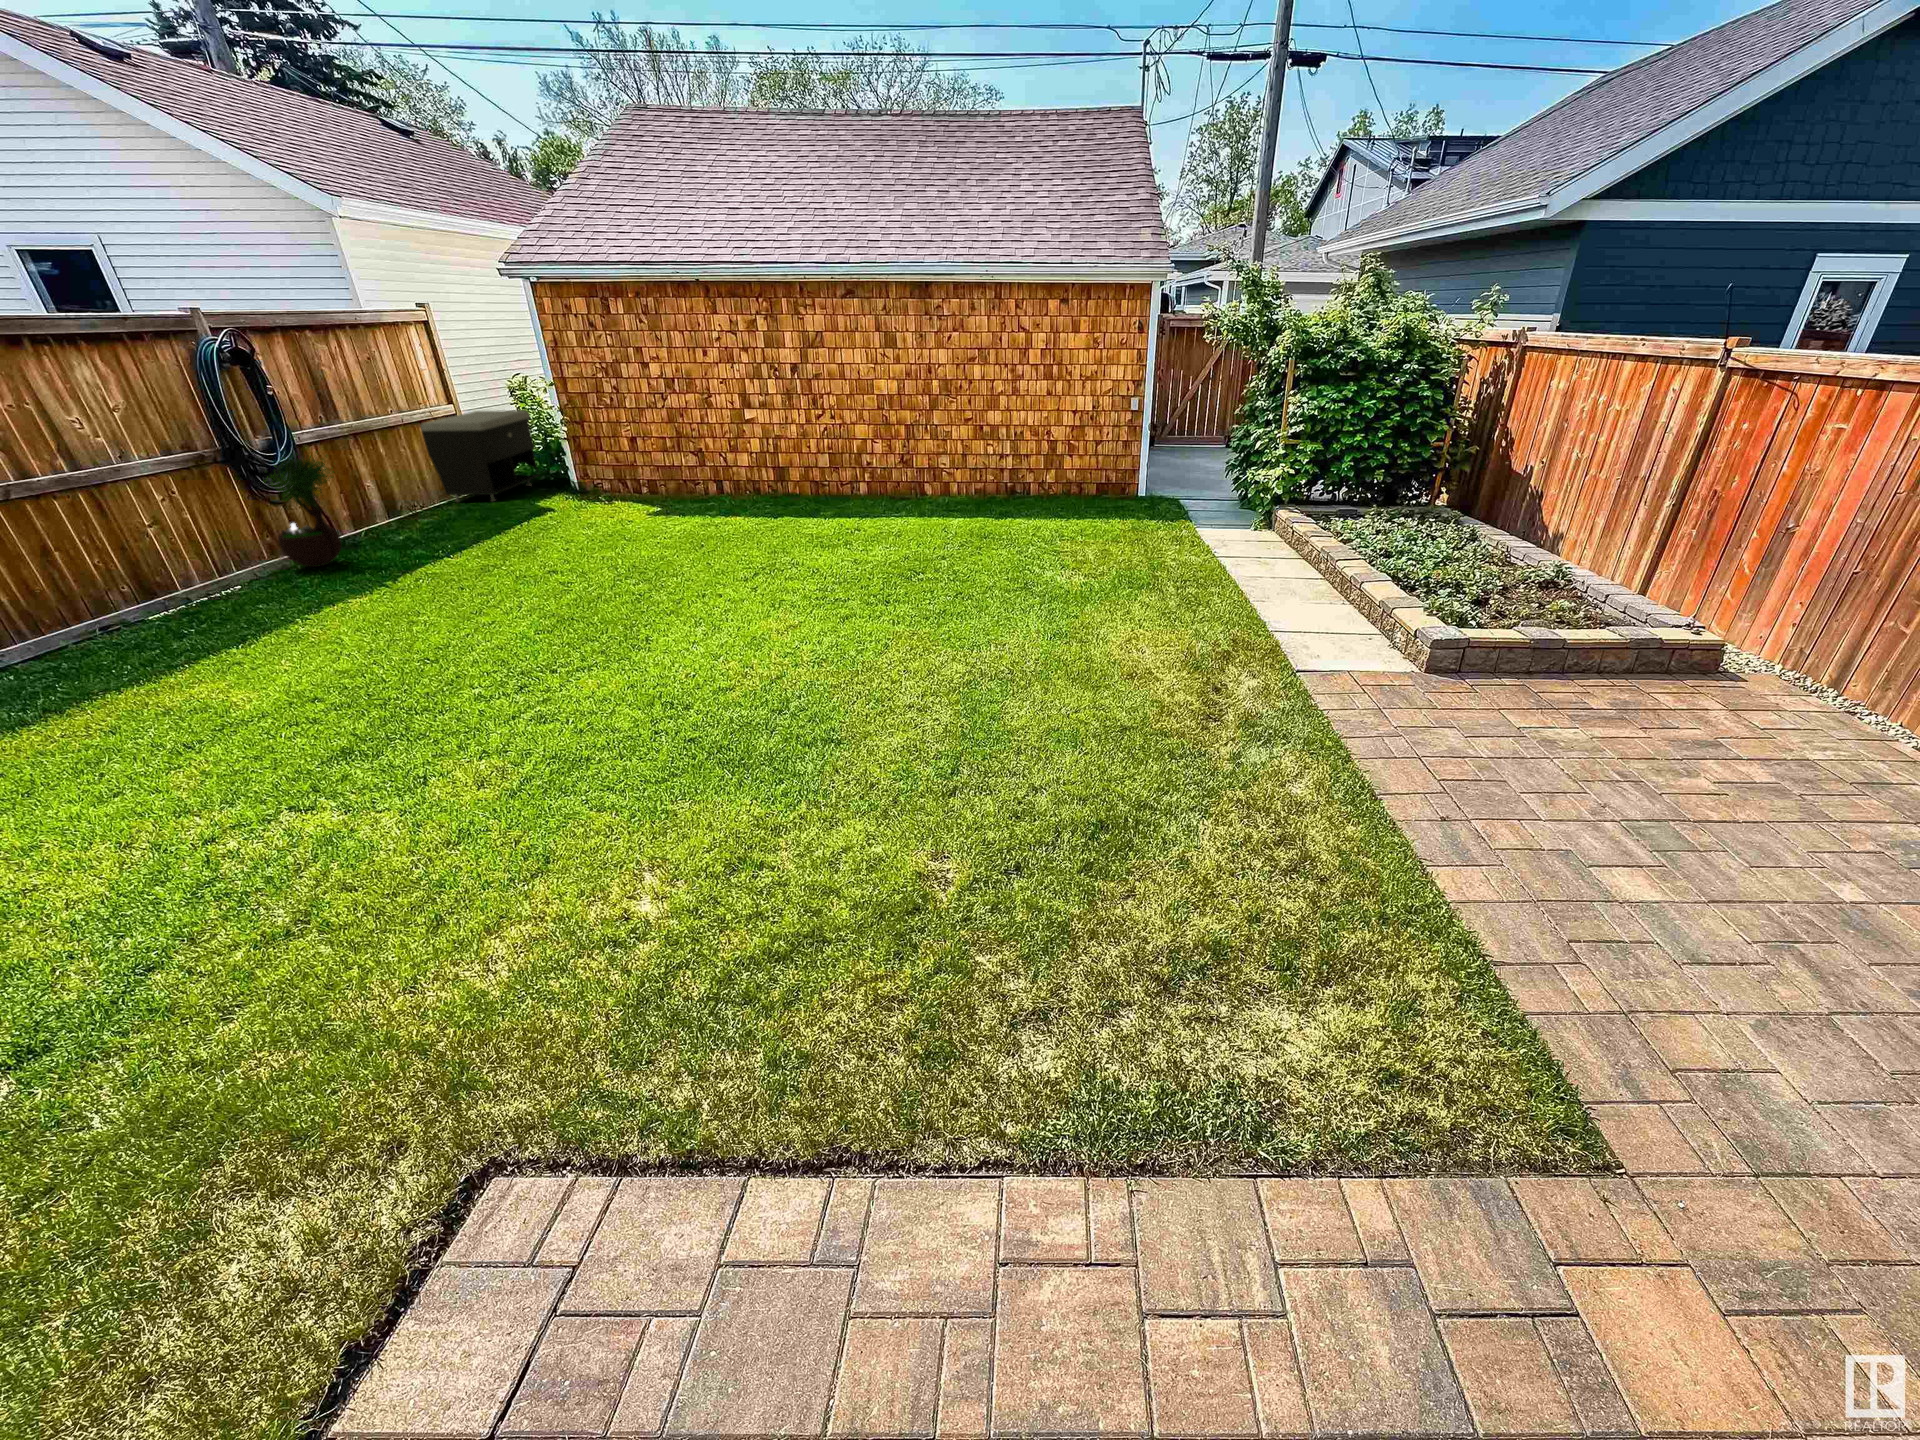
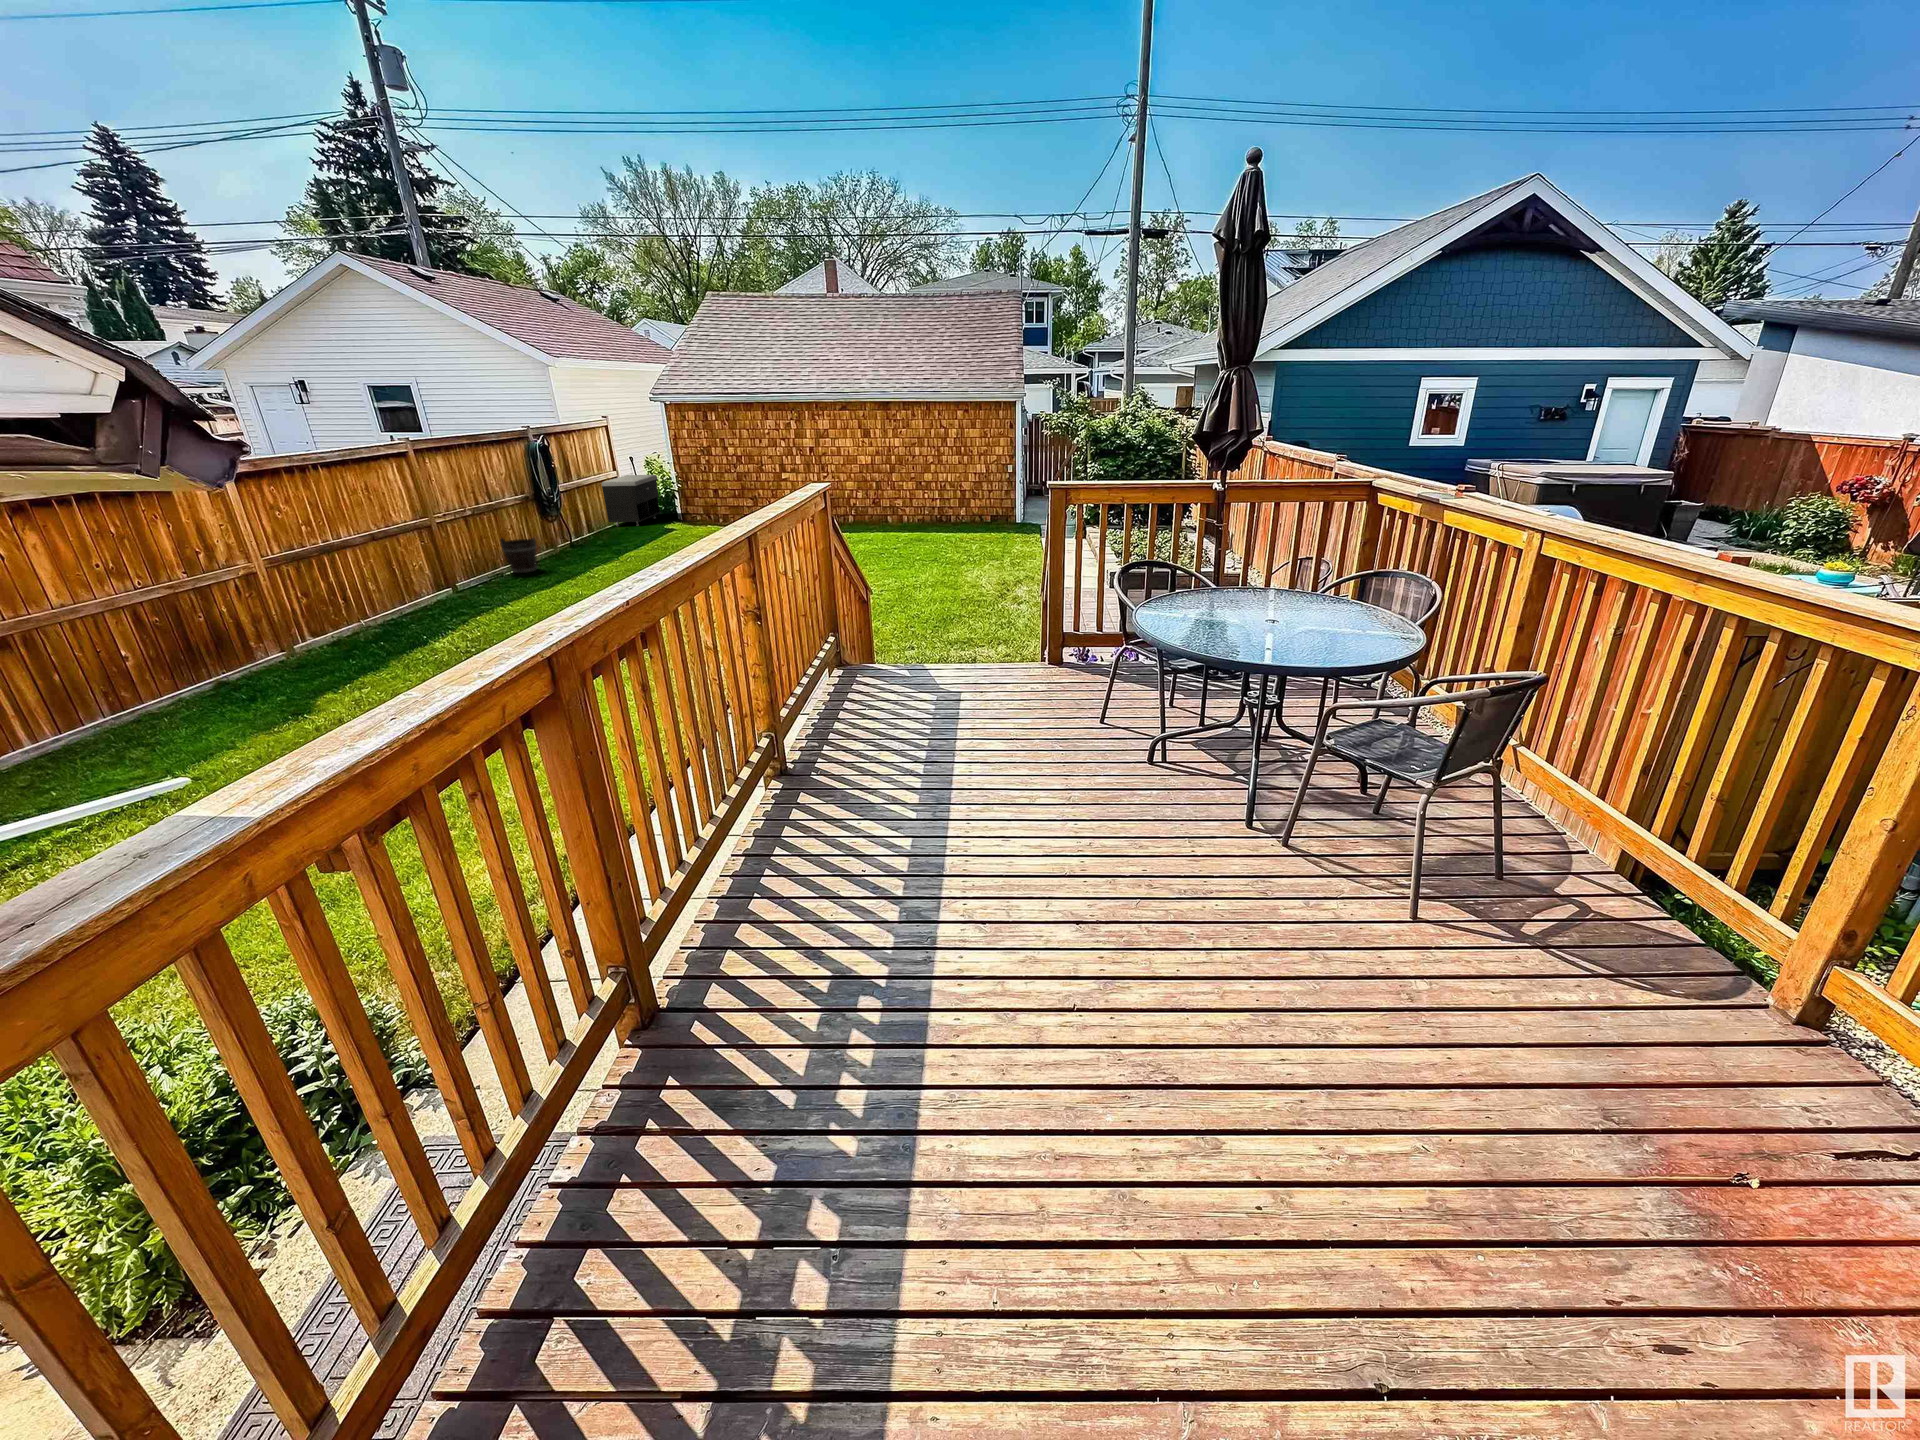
potted tree: present [267,451,341,567] -> none [547,492,580,552]
bucket: none [111,552,217,632] -> present [501,538,537,573]

